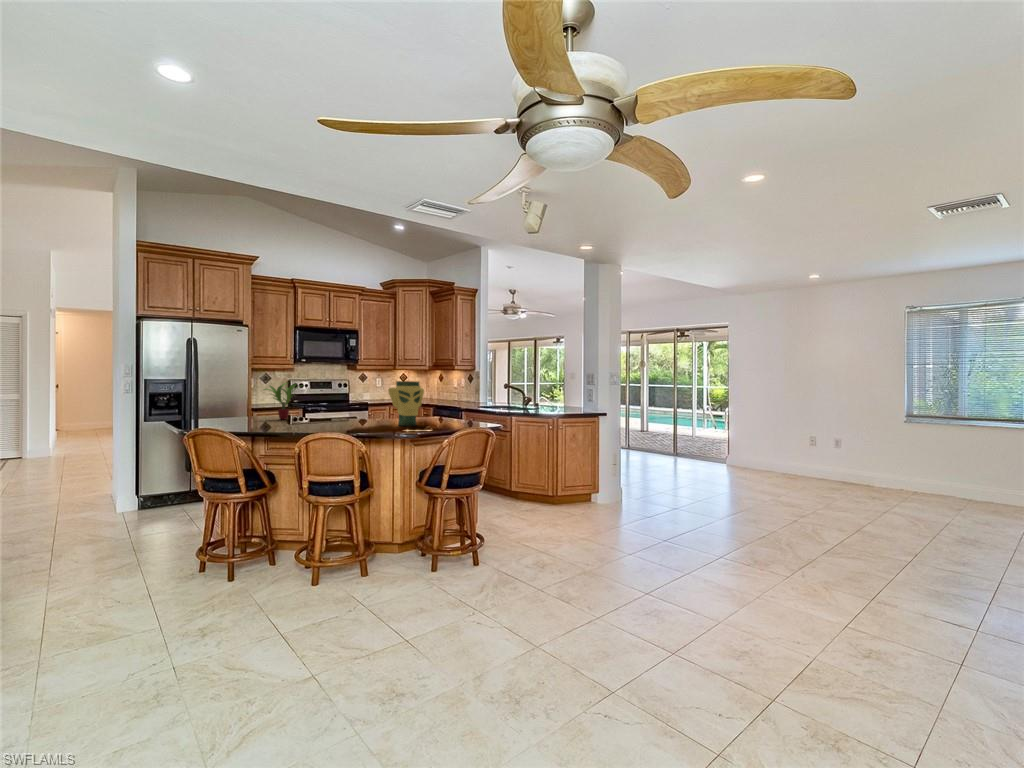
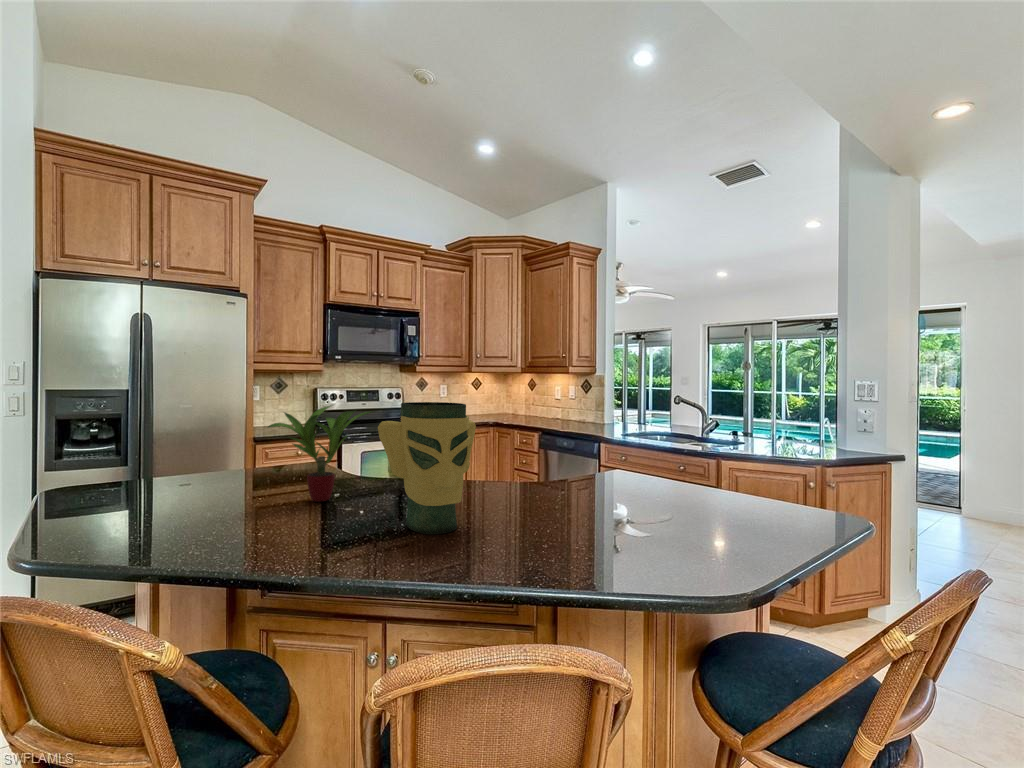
vase: present [388,381,424,426] -> present [378,402,476,534]

